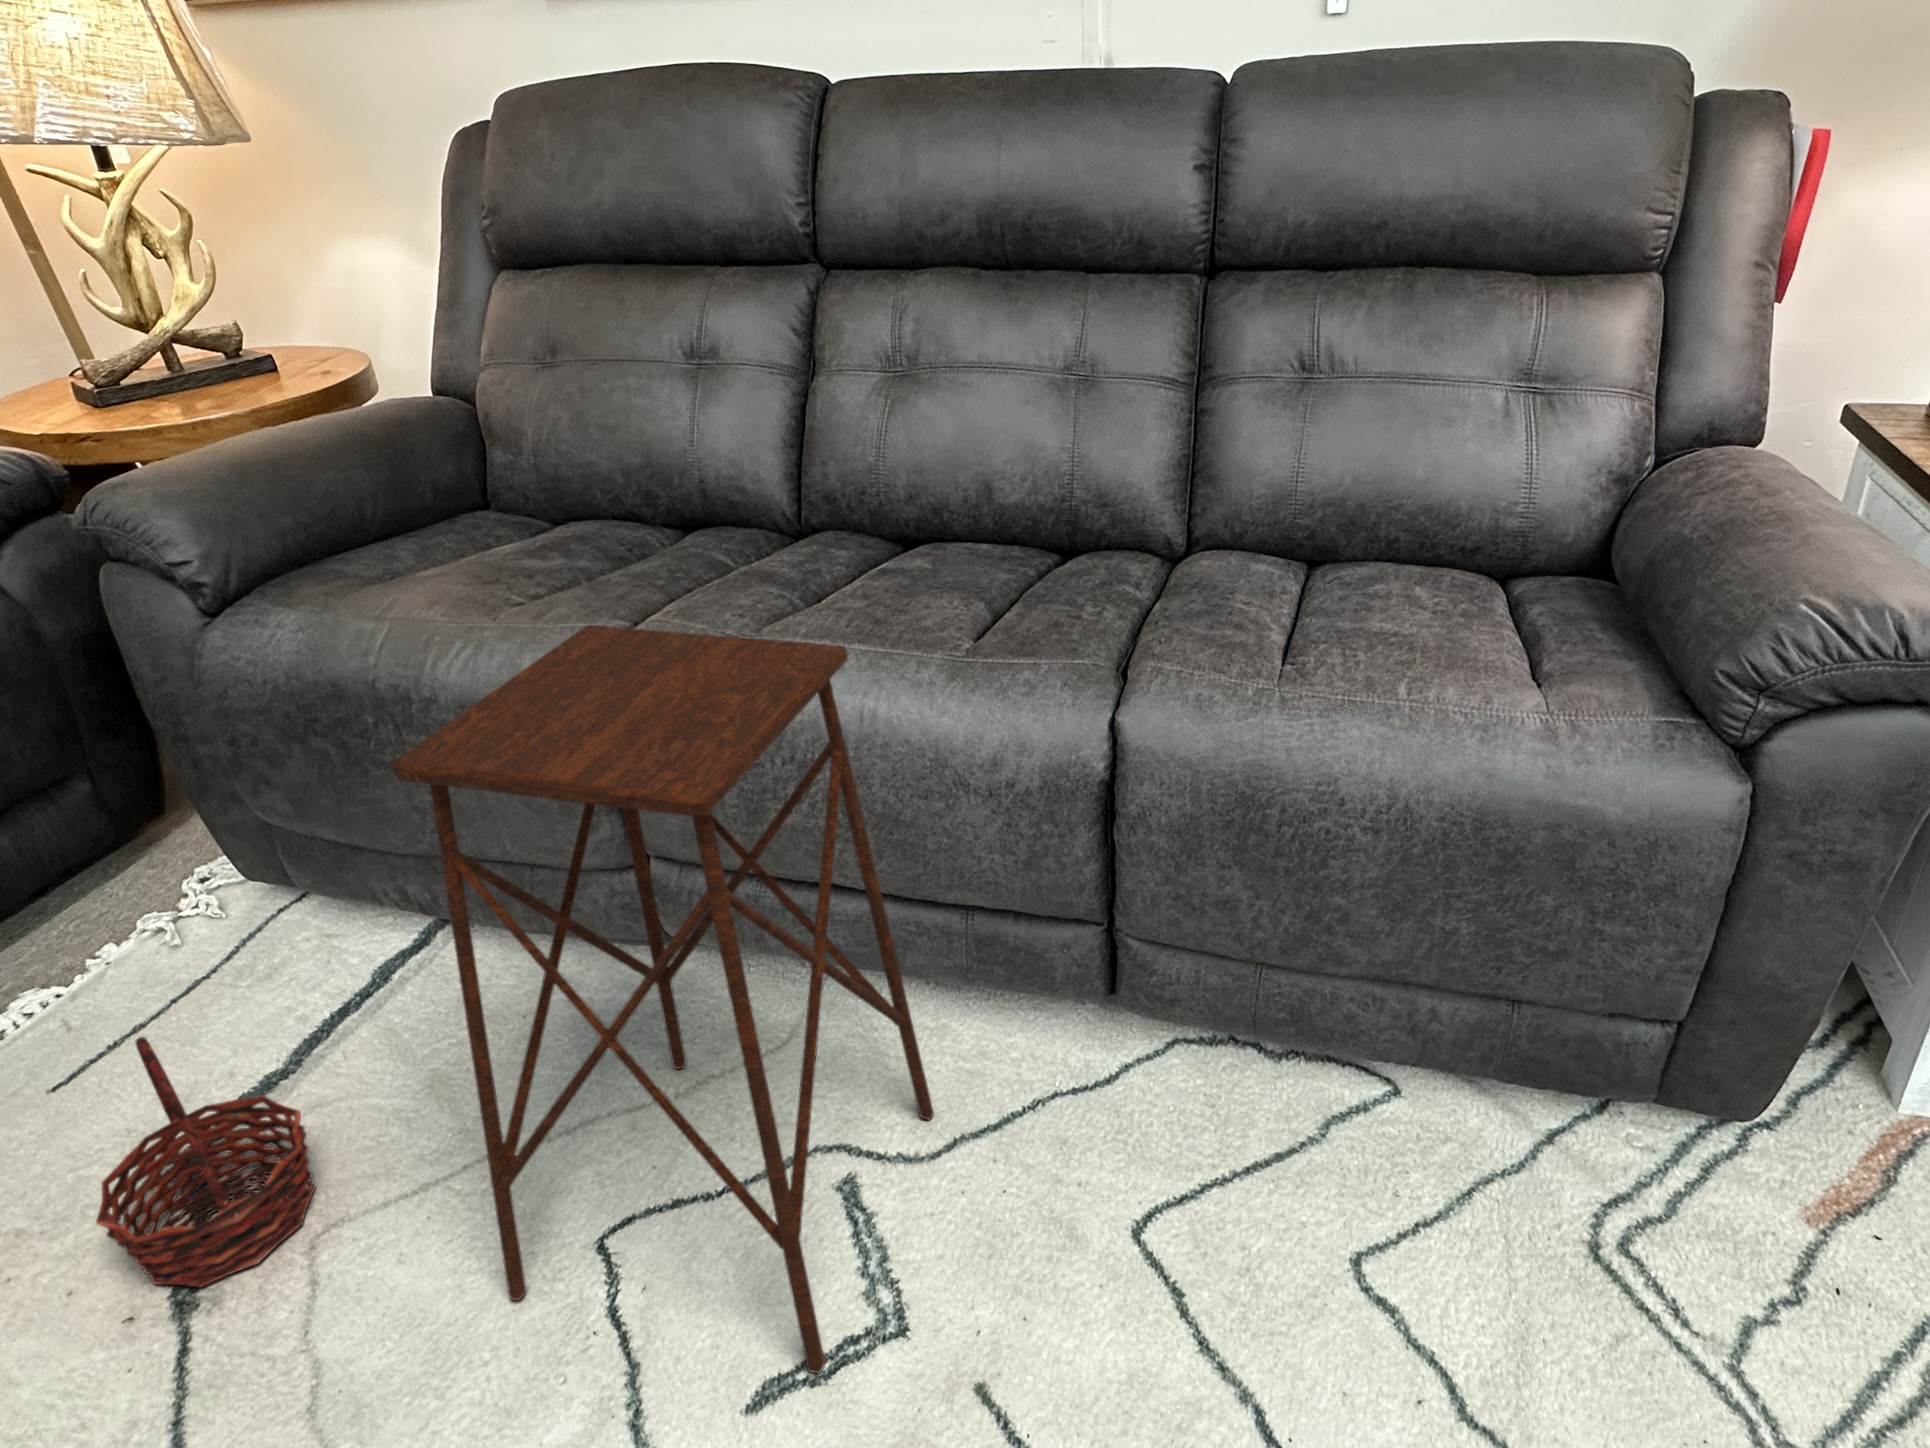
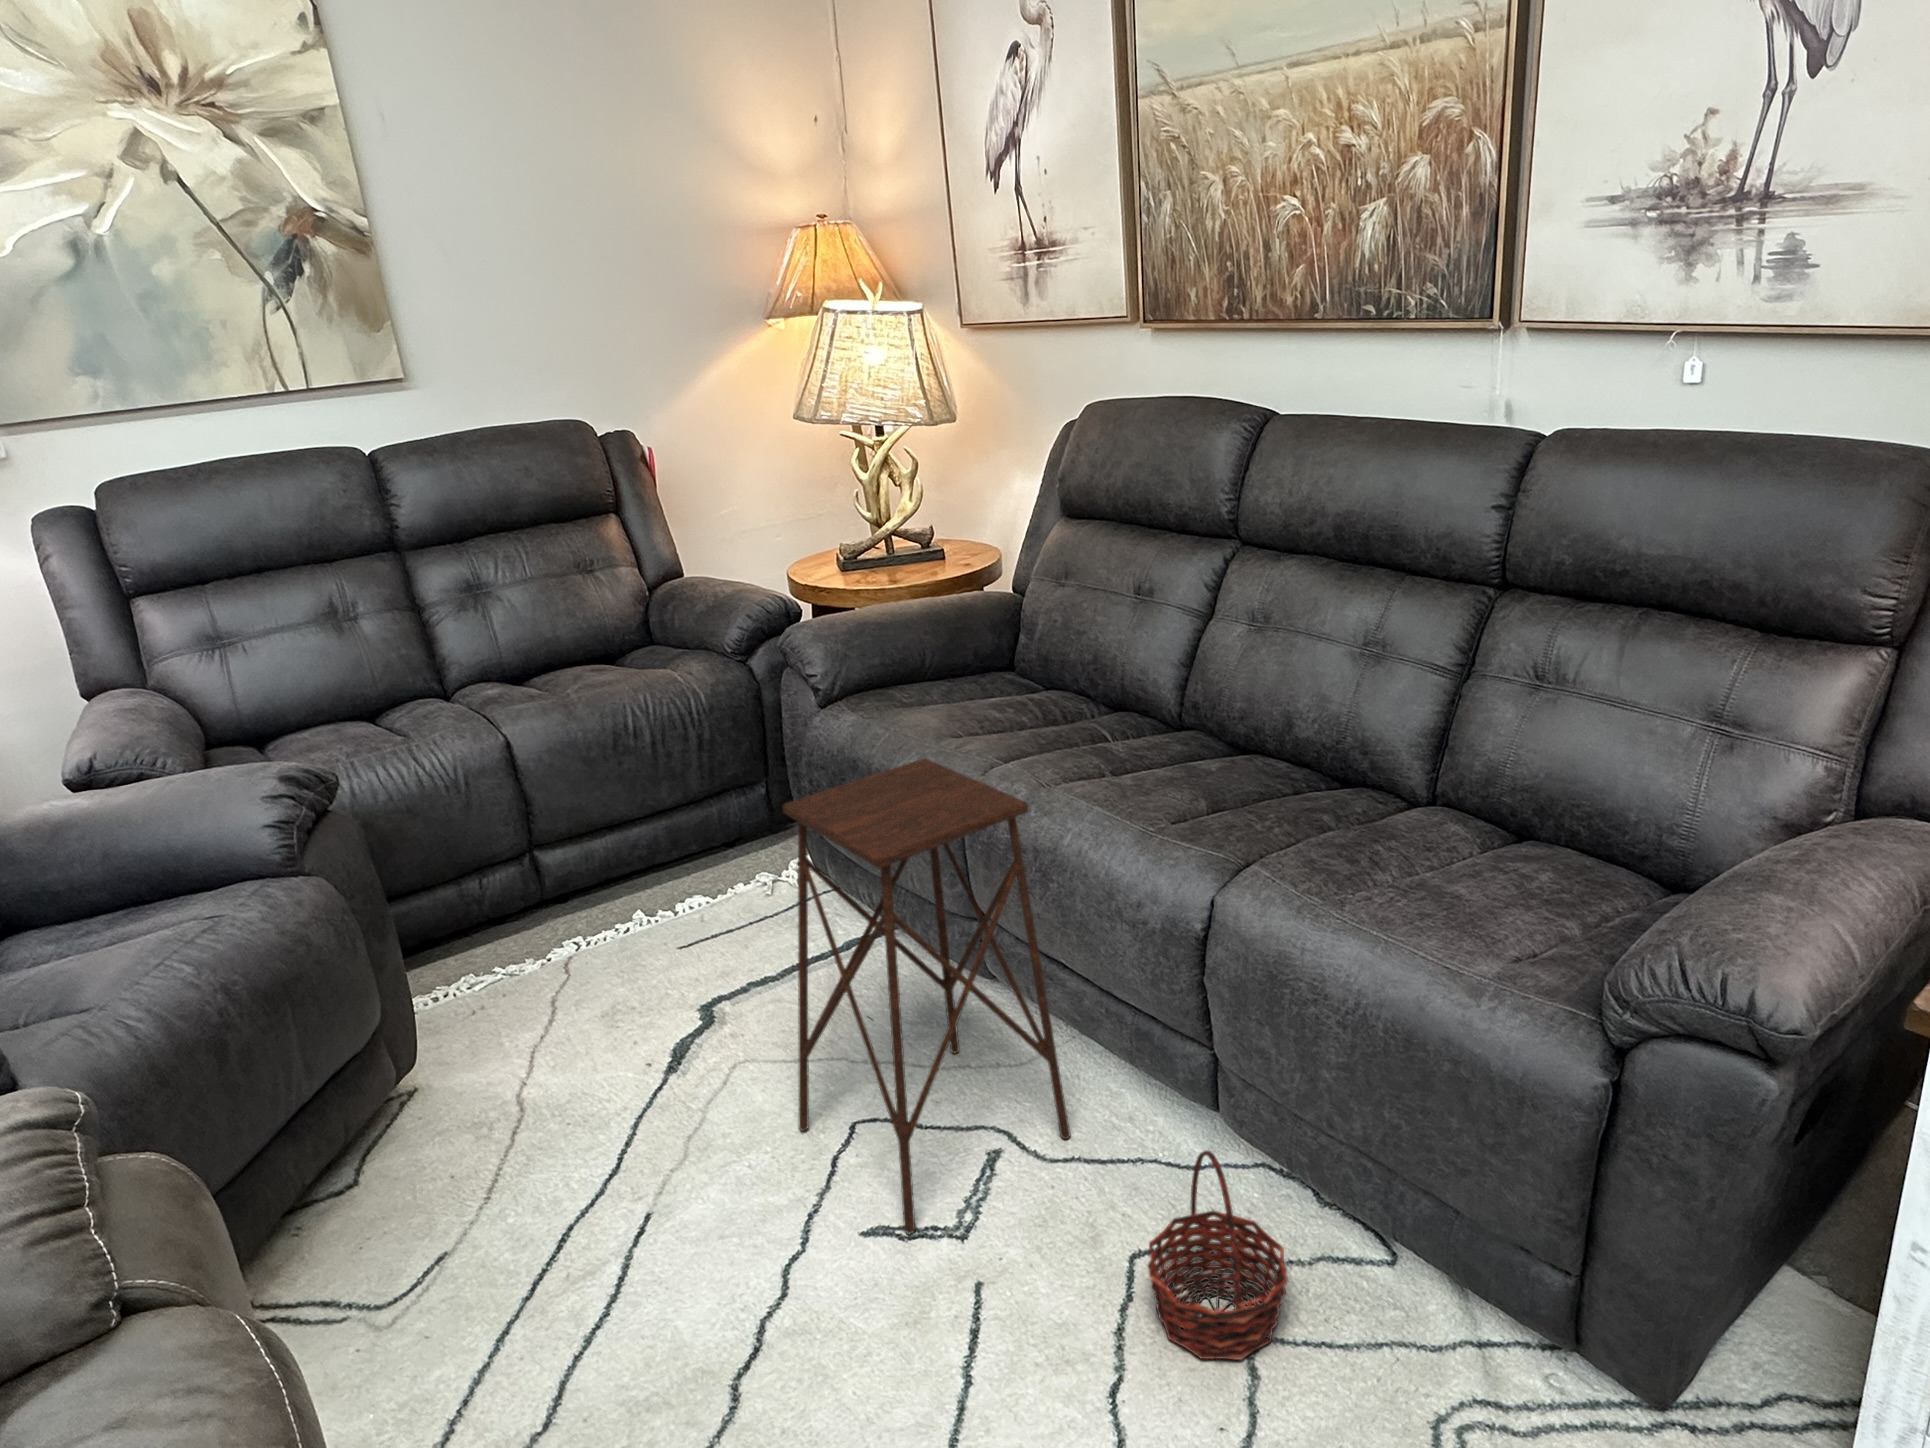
basket: present [96,1037,316,1287] -> present [1148,1150,1288,1360]

